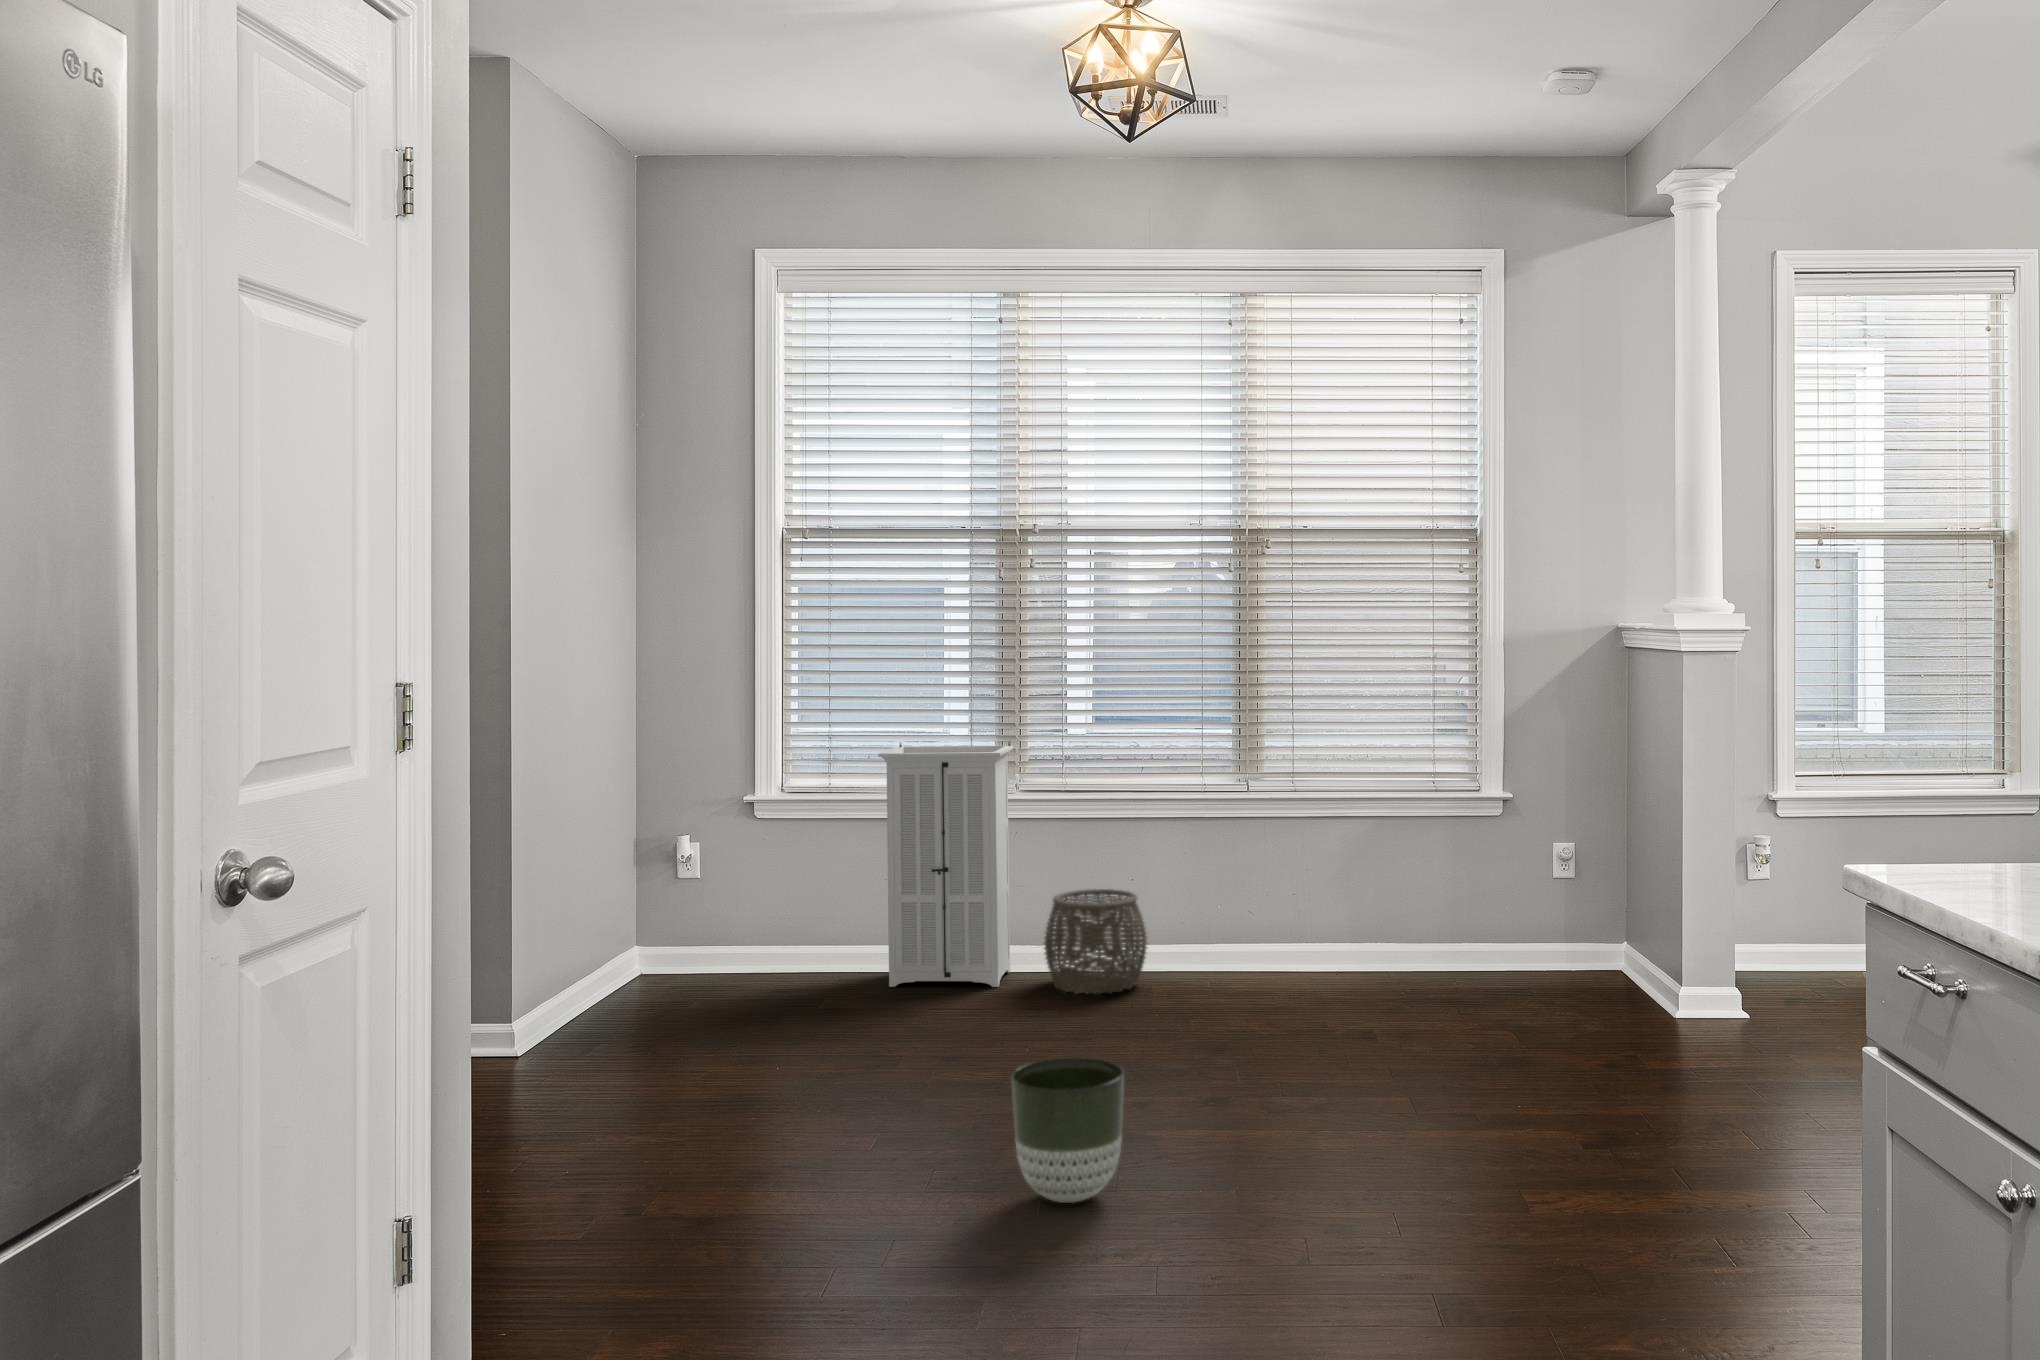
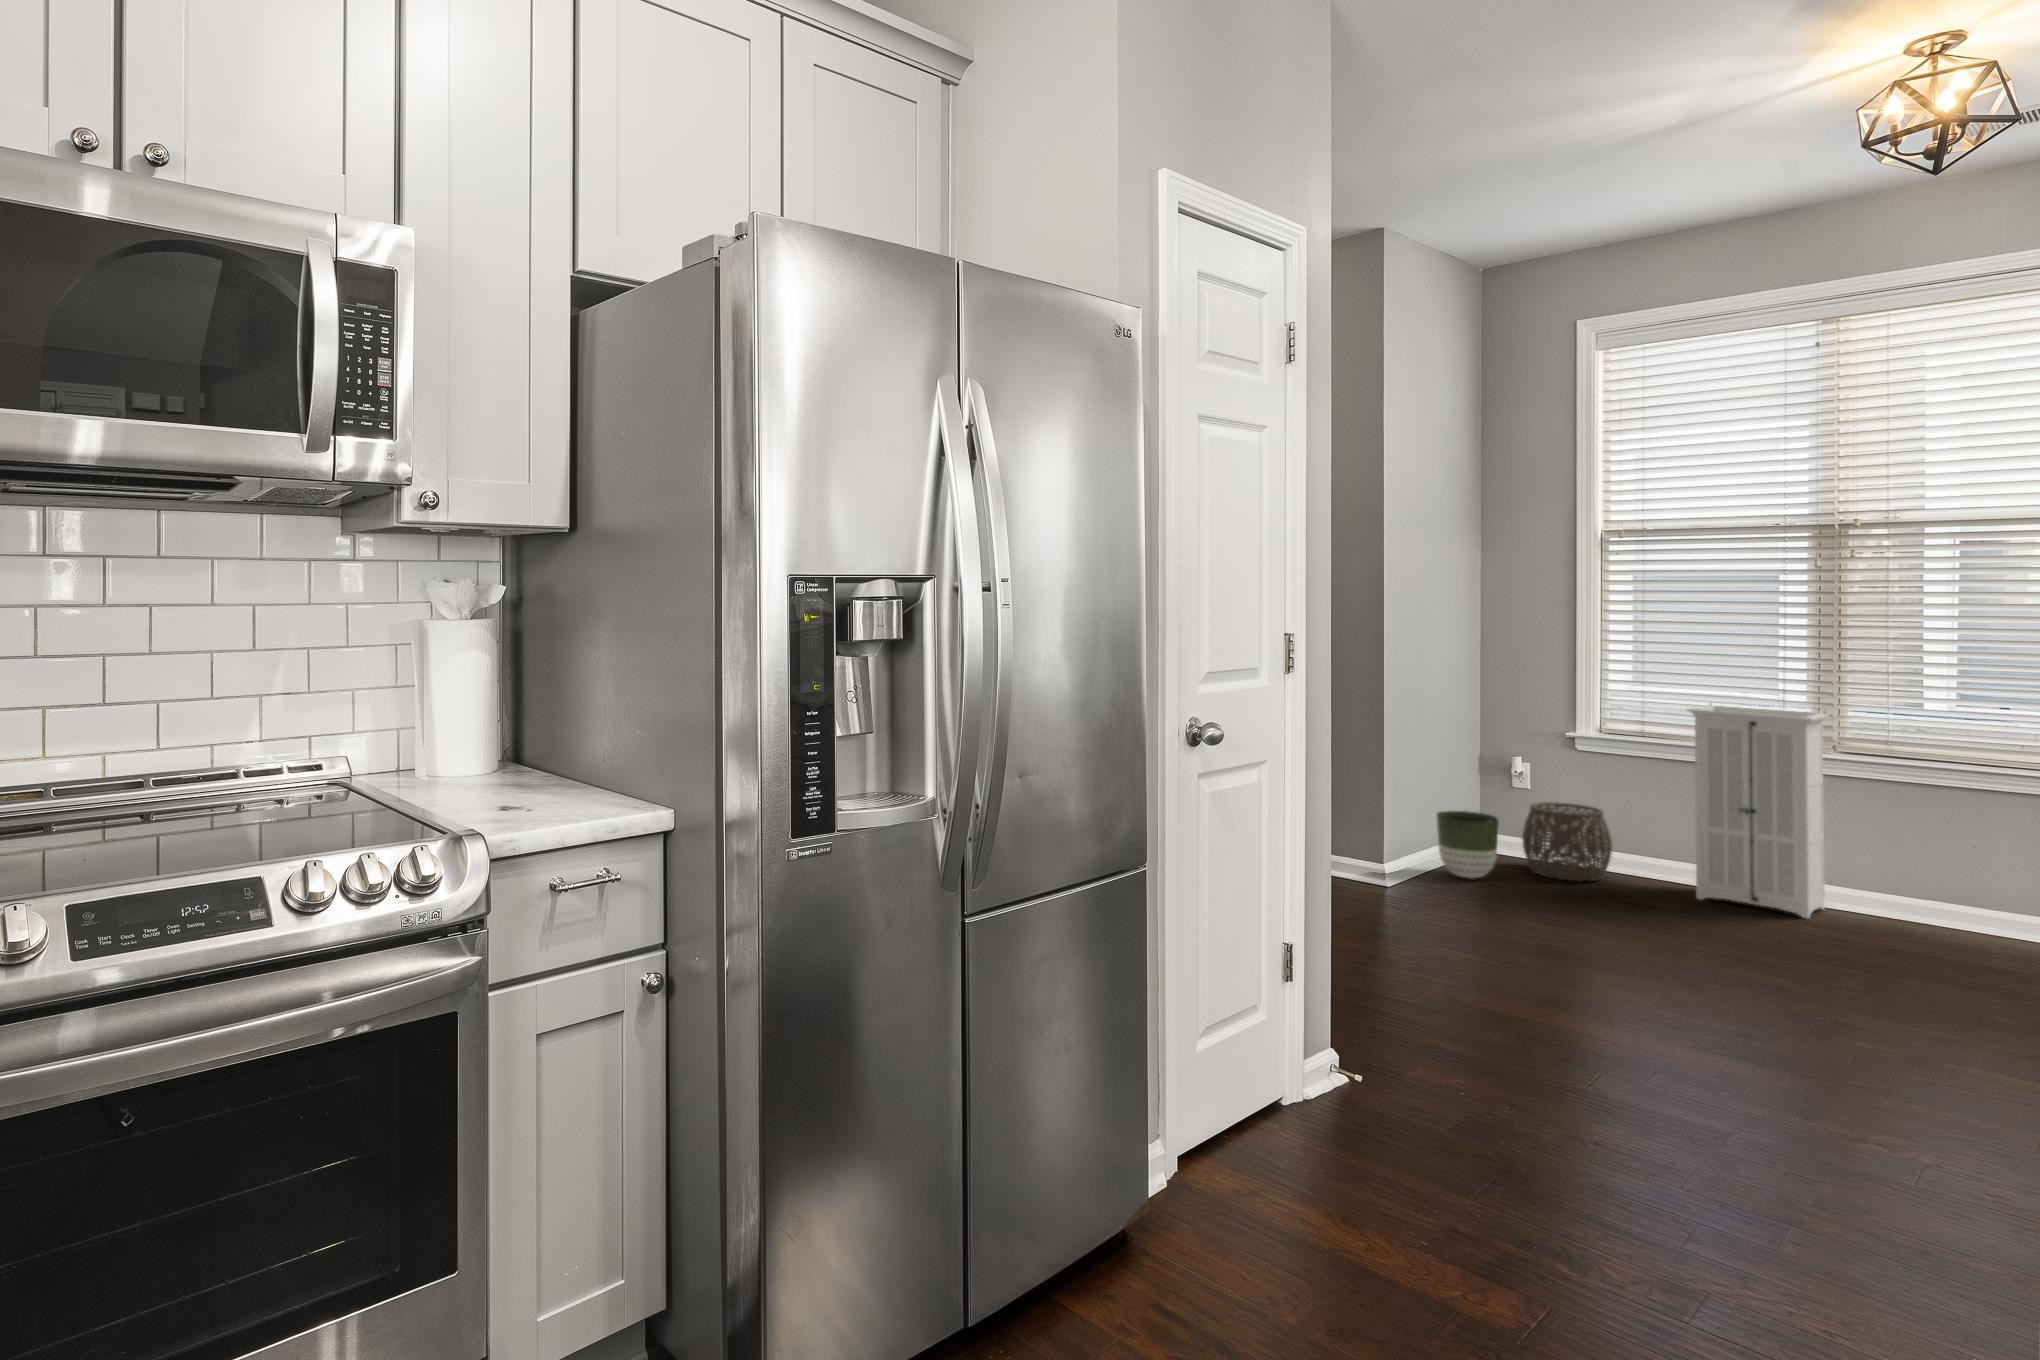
woven basket: present [1044,889,1147,994] -> present [1522,802,1612,881]
planter: present [1011,1058,1124,1203] -> present [1436,811,1499,879]

